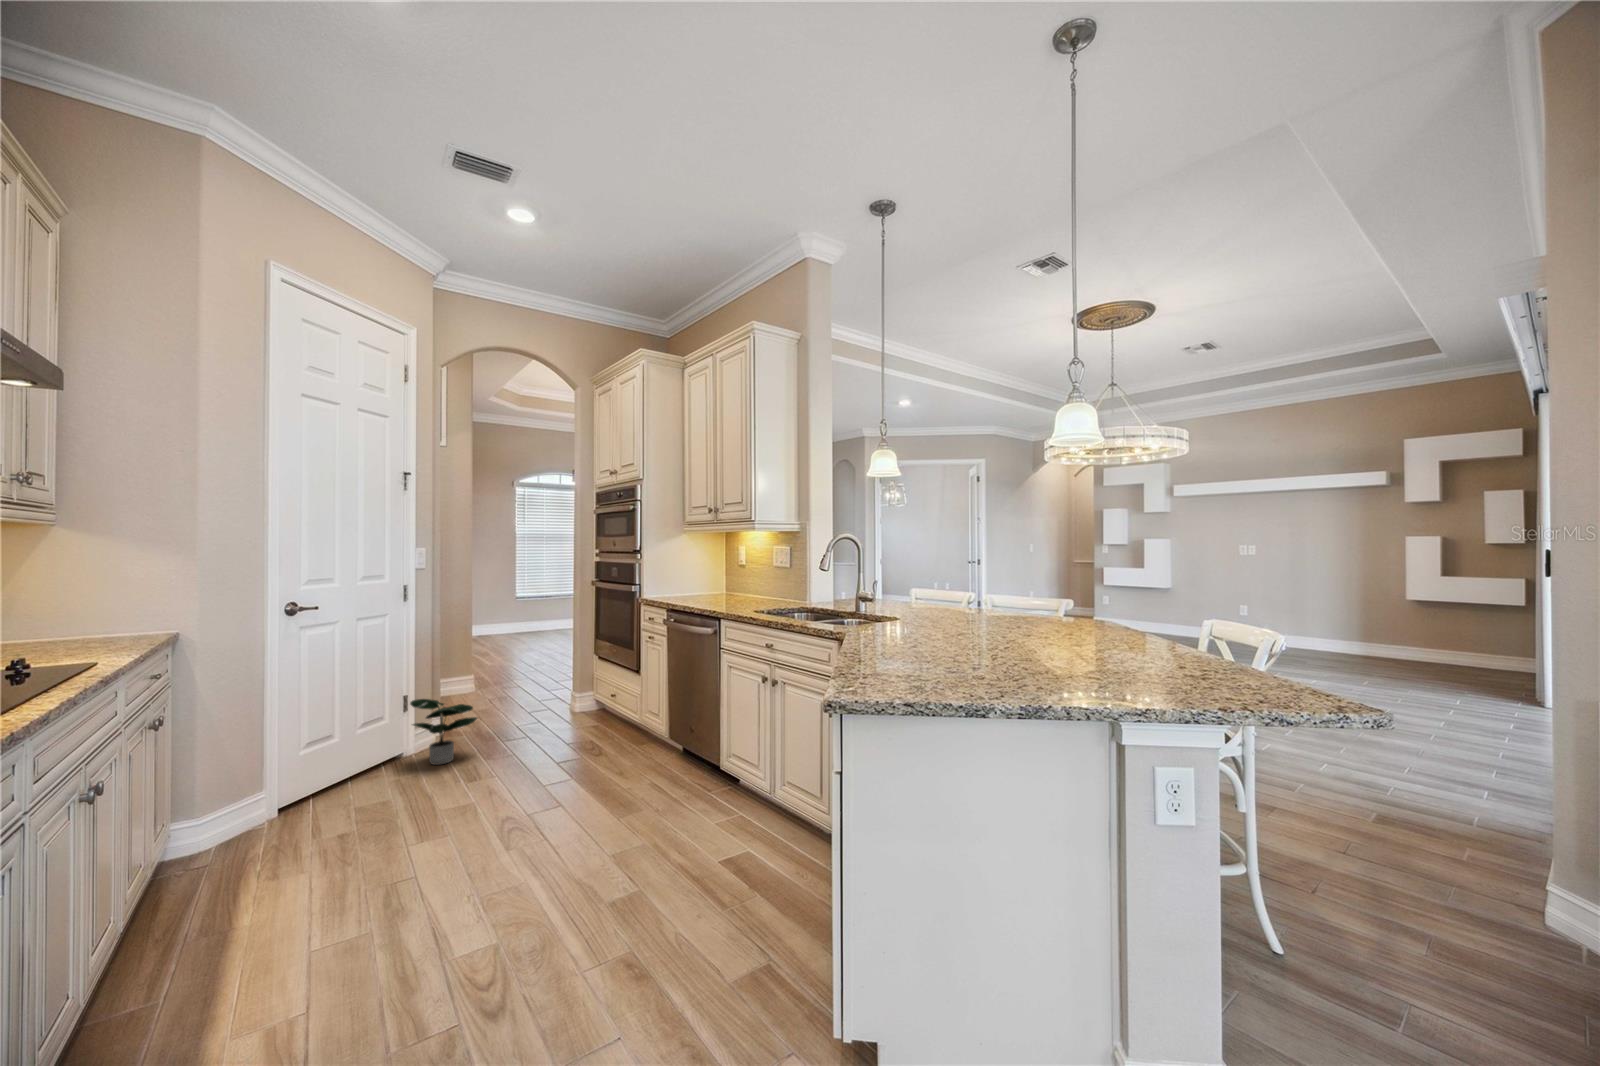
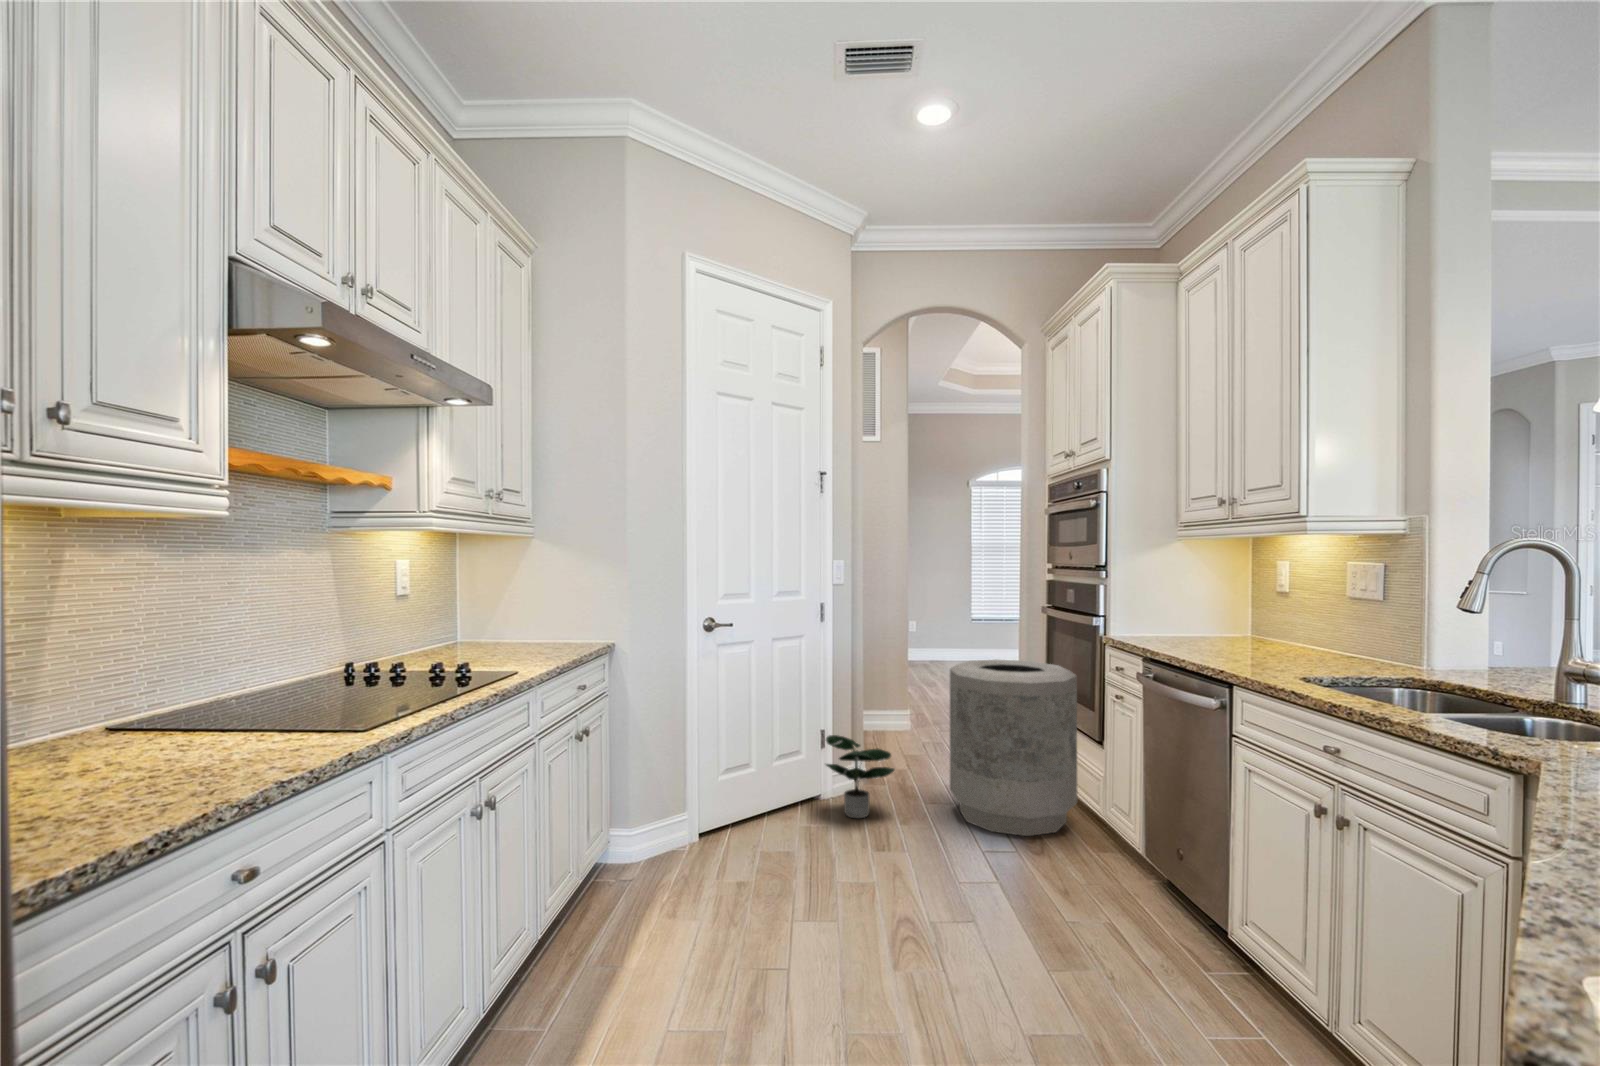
trash can: none [523,621,620,749] -> present [950,660,1077,836]

